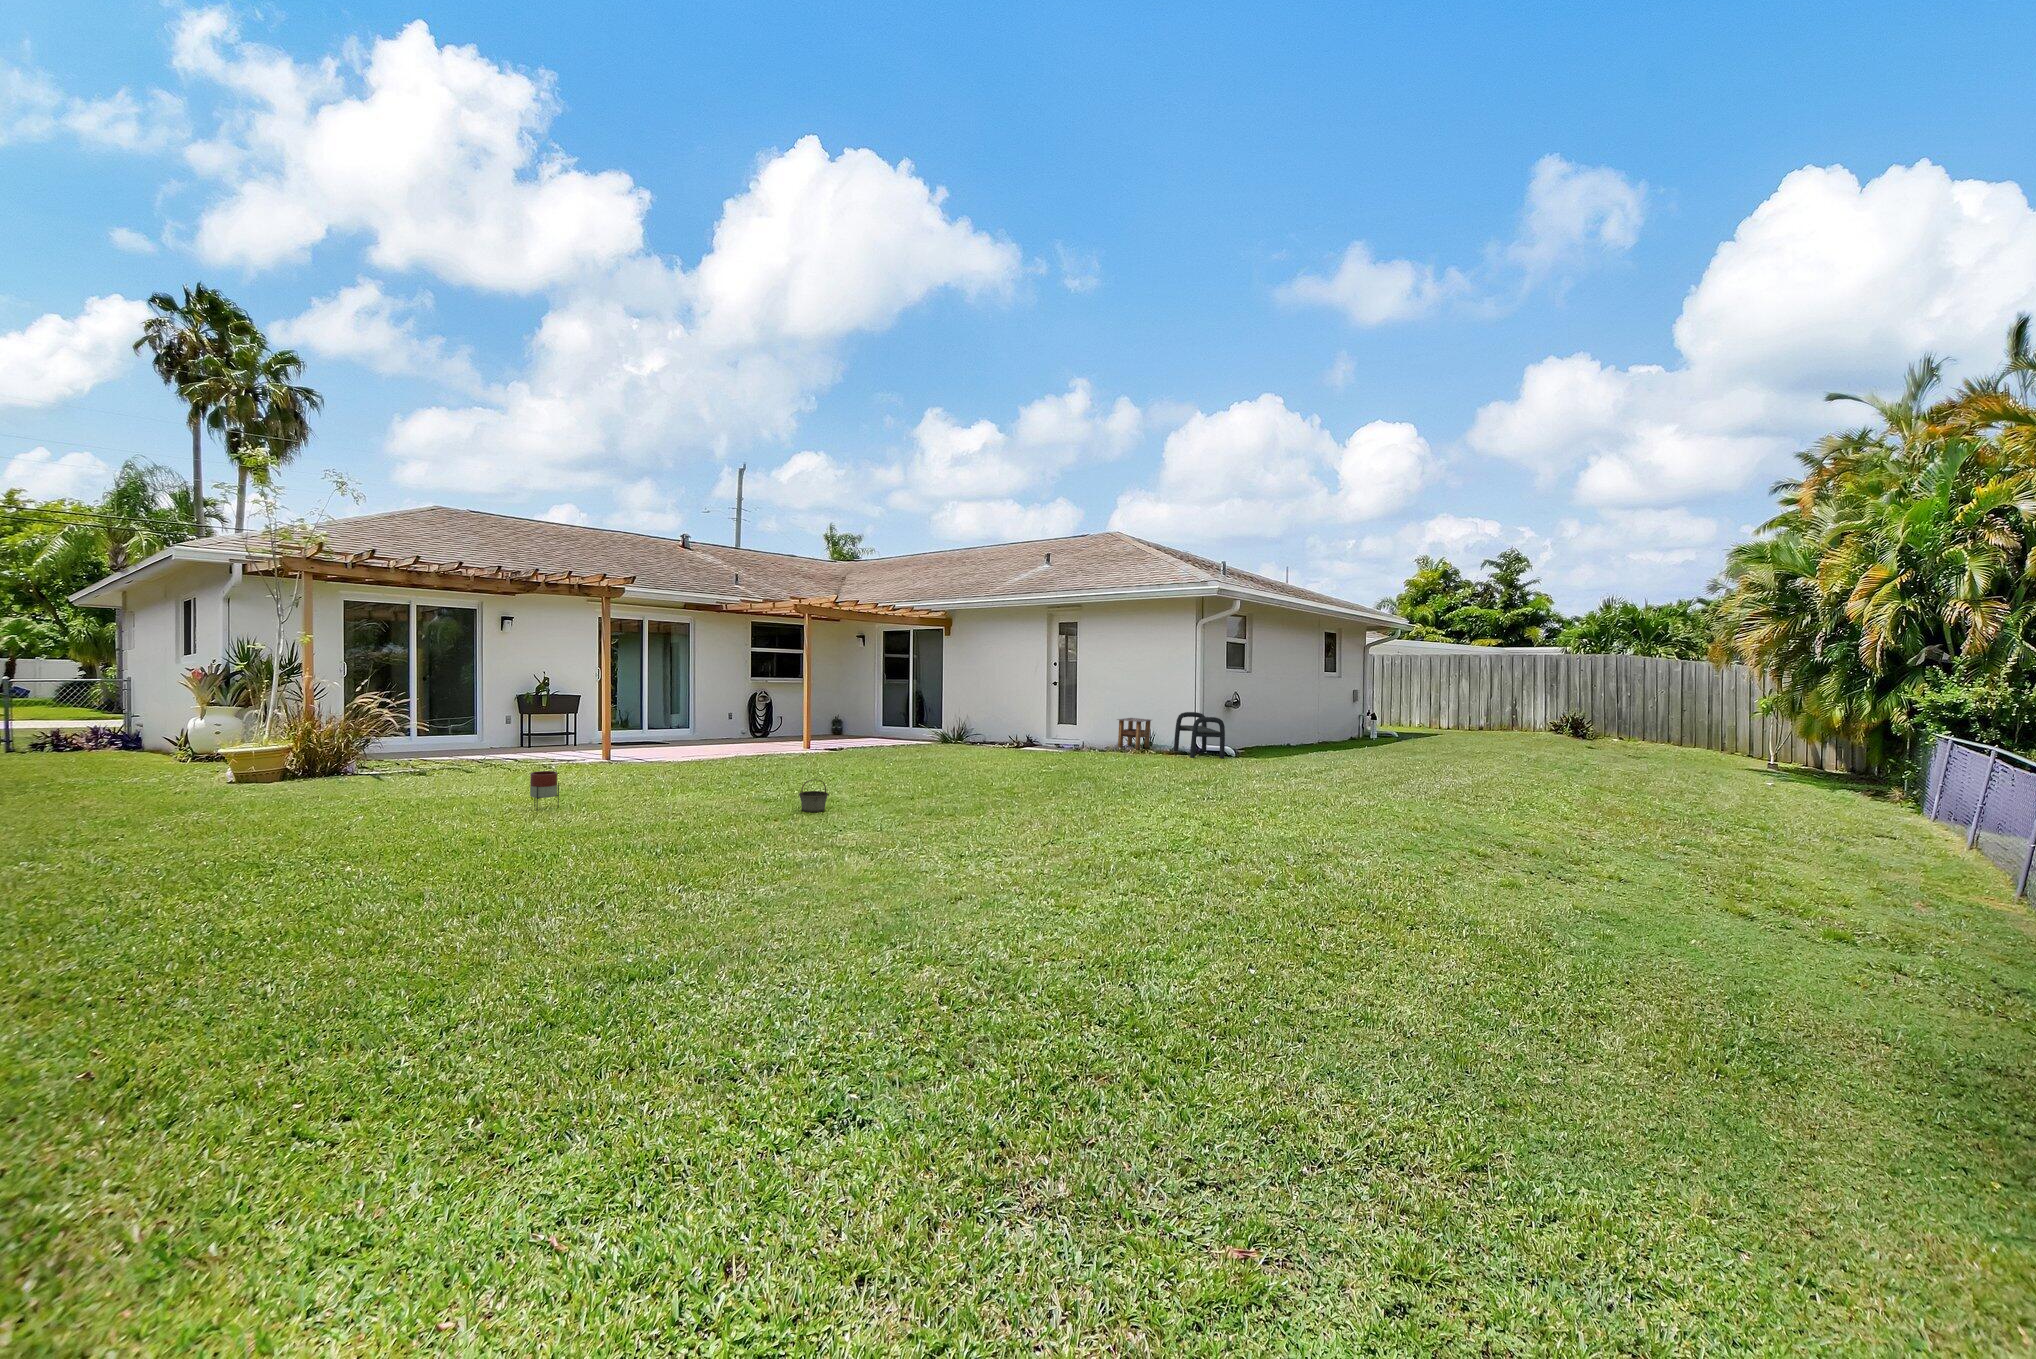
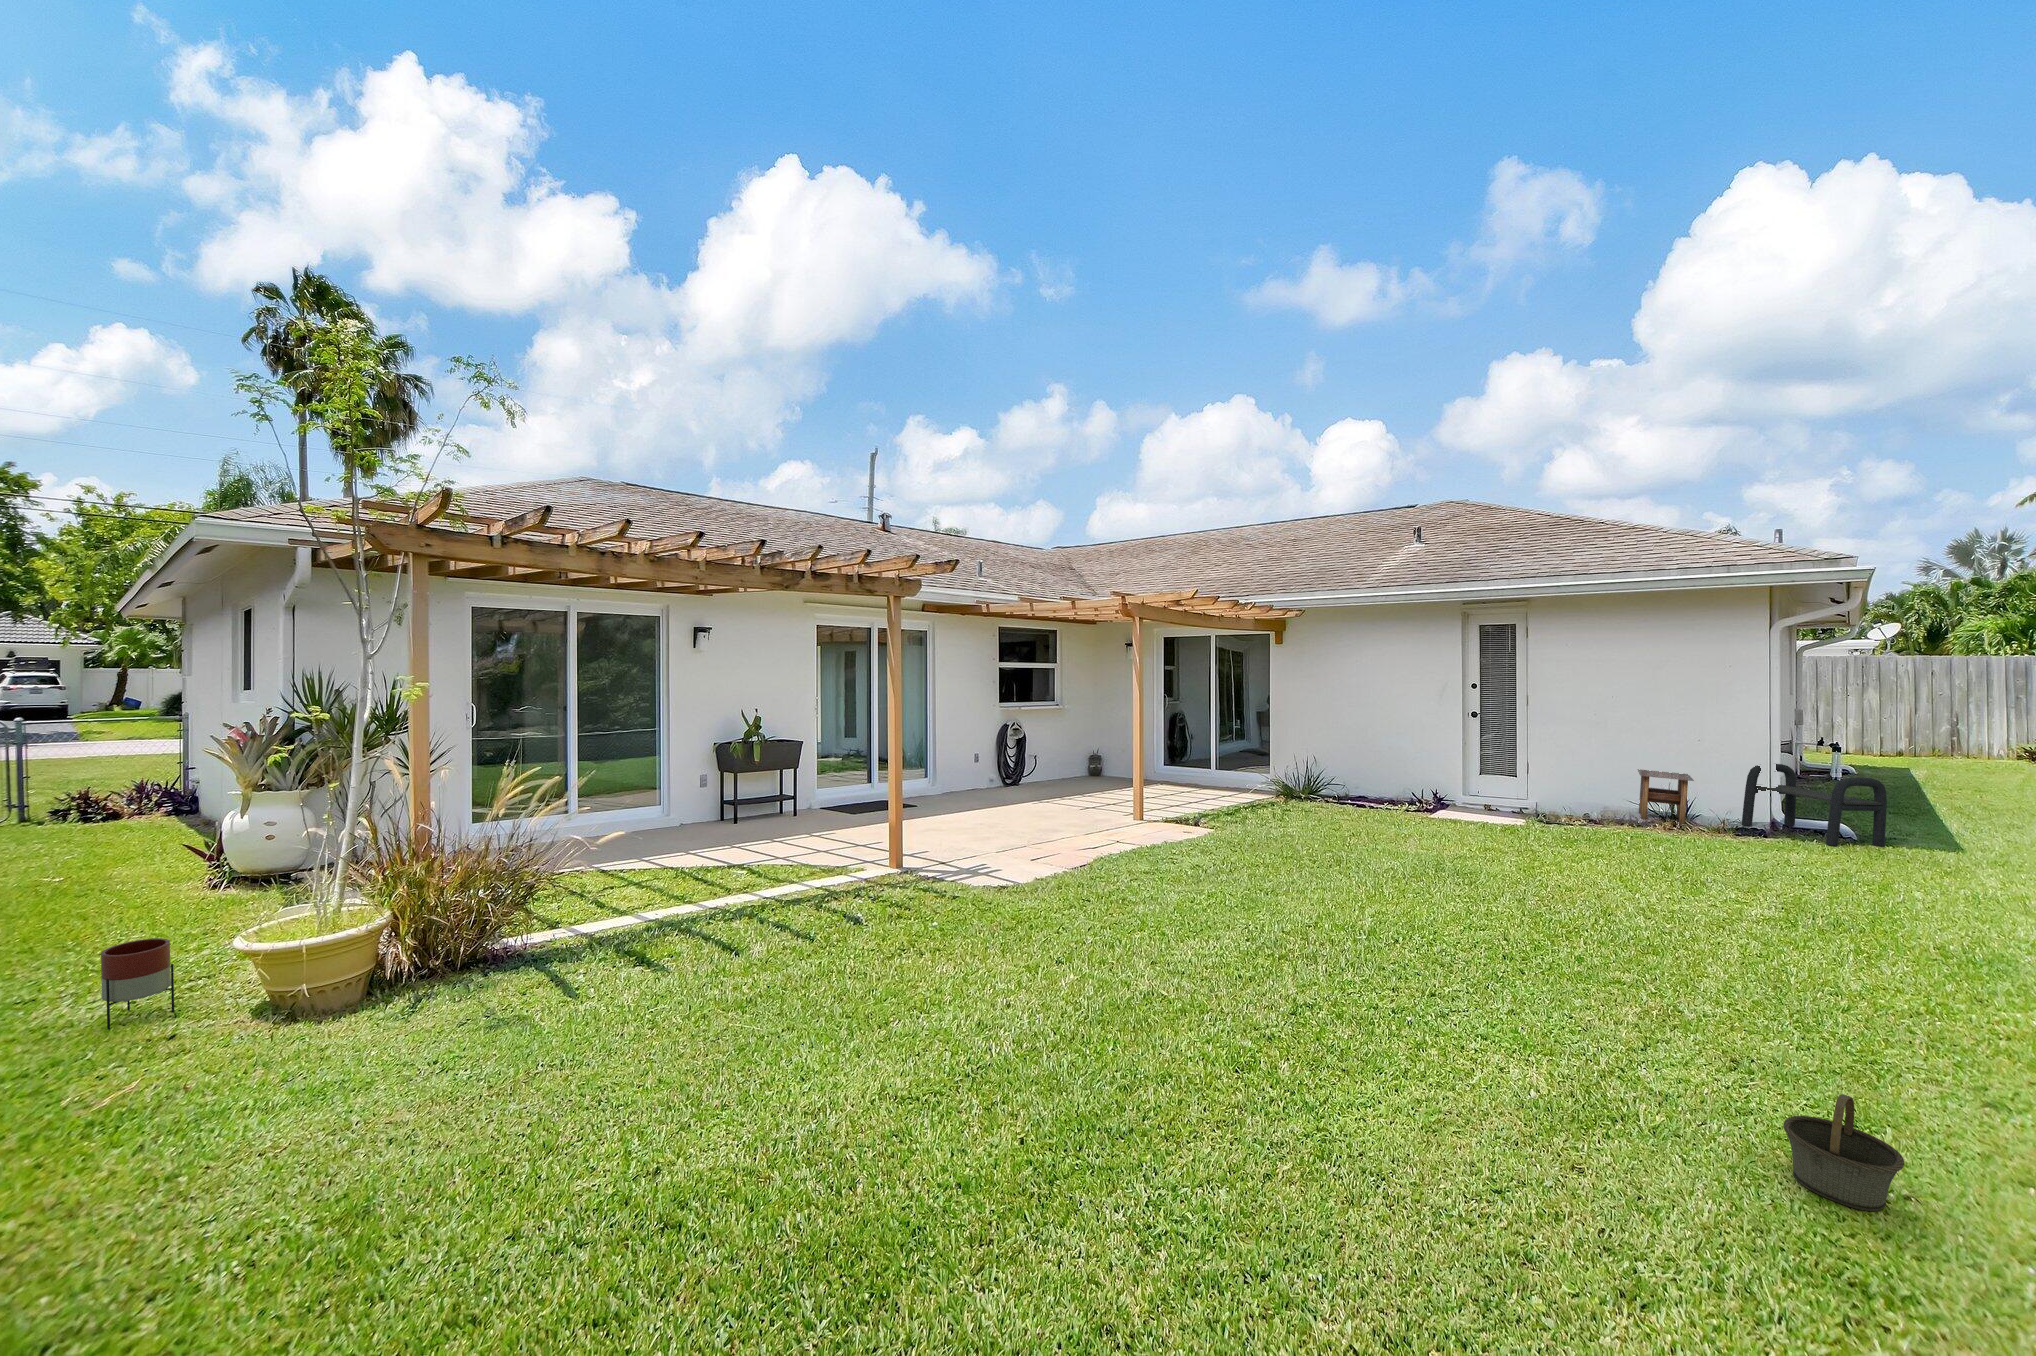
planter: present [530,771,559,811] -> present [101,938,174,1030]

